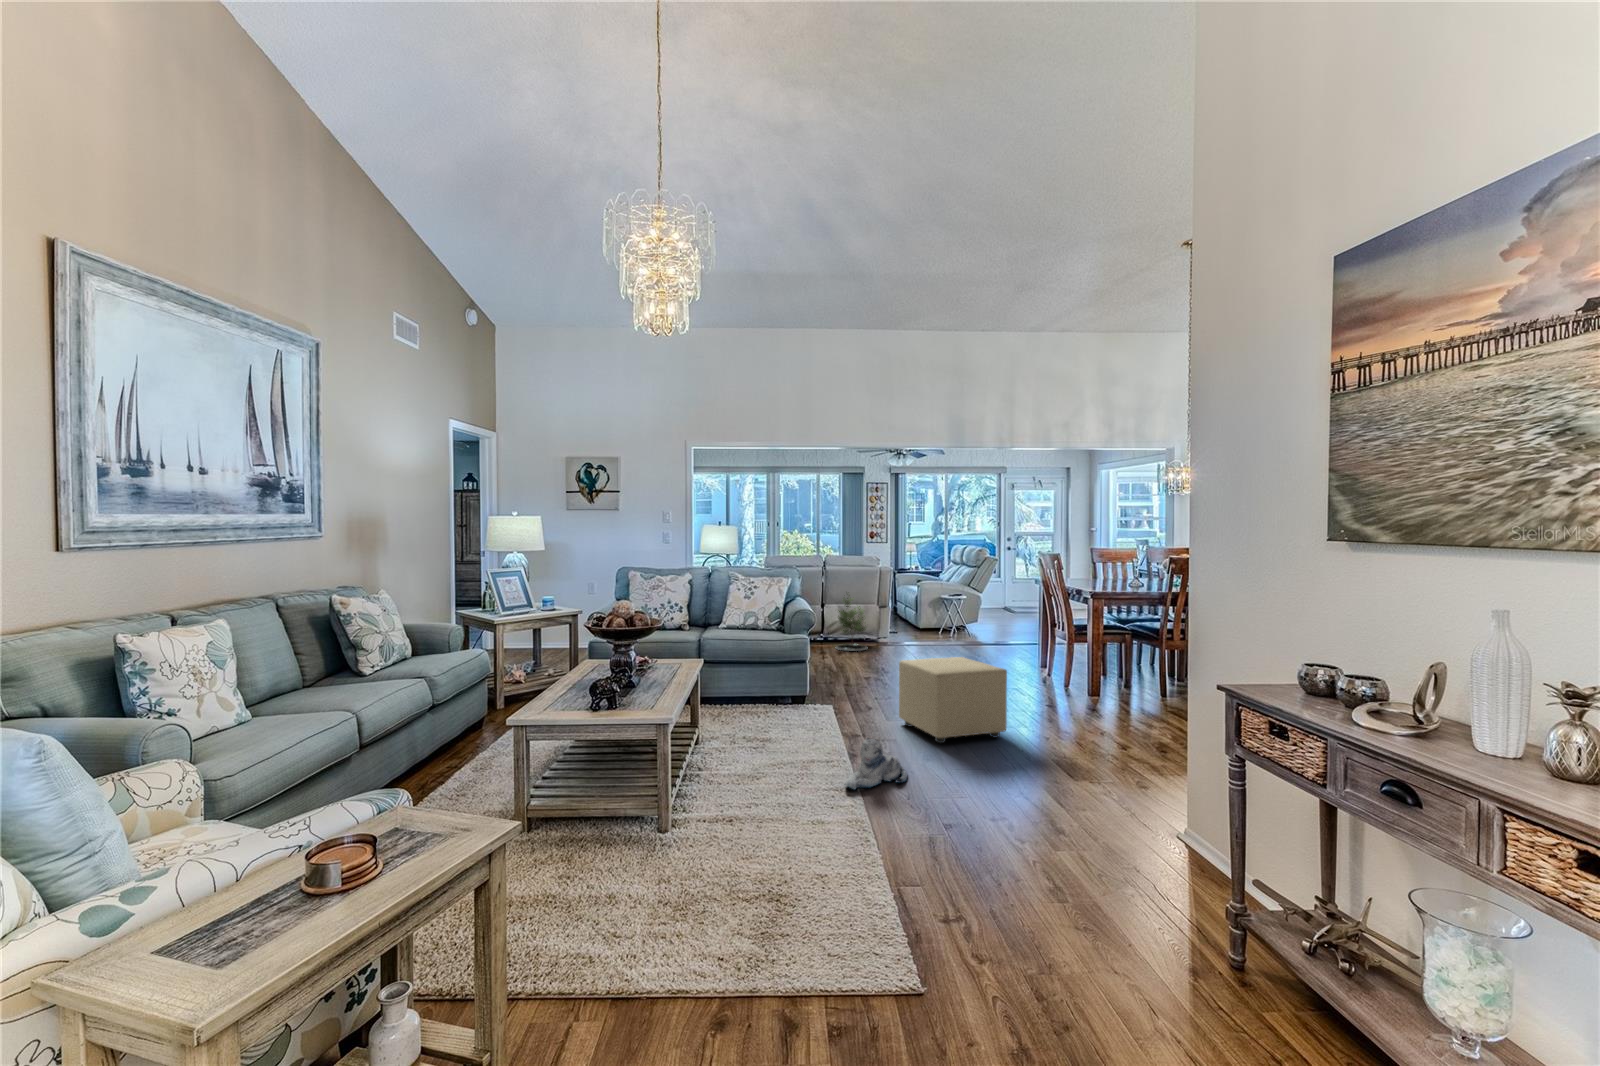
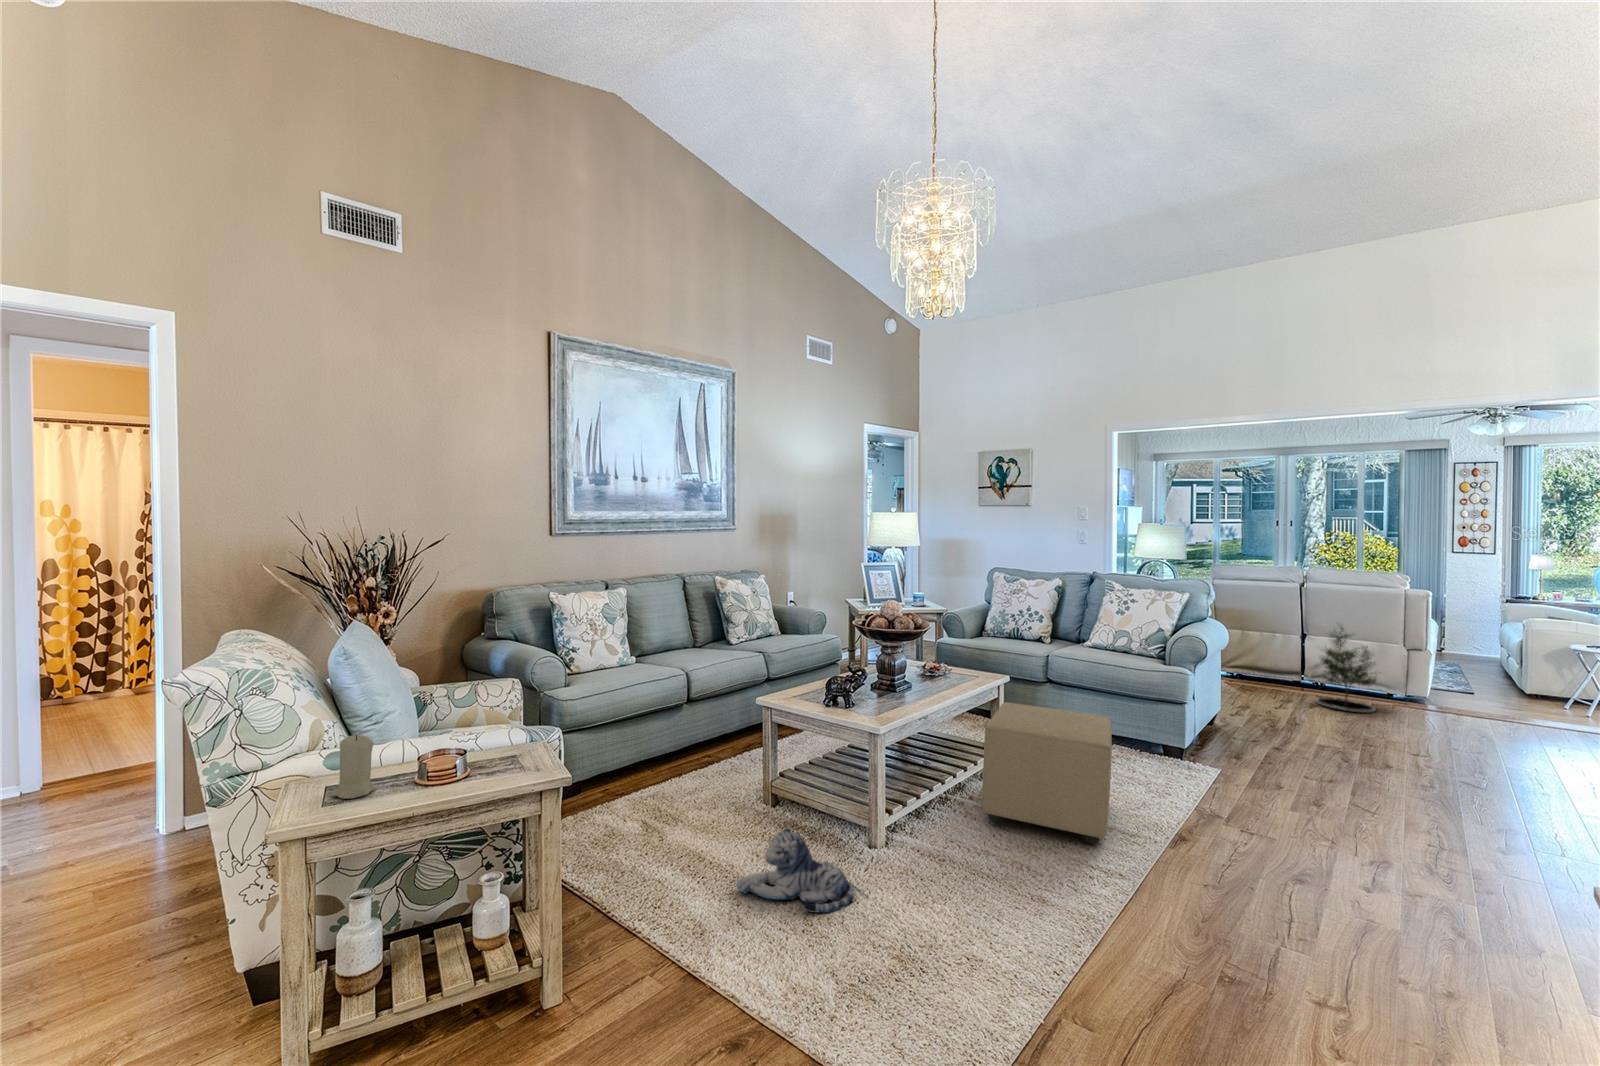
ottoman: present [899,657,1007,743] -> present [982,702,1112,844]
plush toy: present [845,738,907,789] -> present [736,828,854,913]
candle: none [244,841,310,944] -> present [331,735,376,799]

